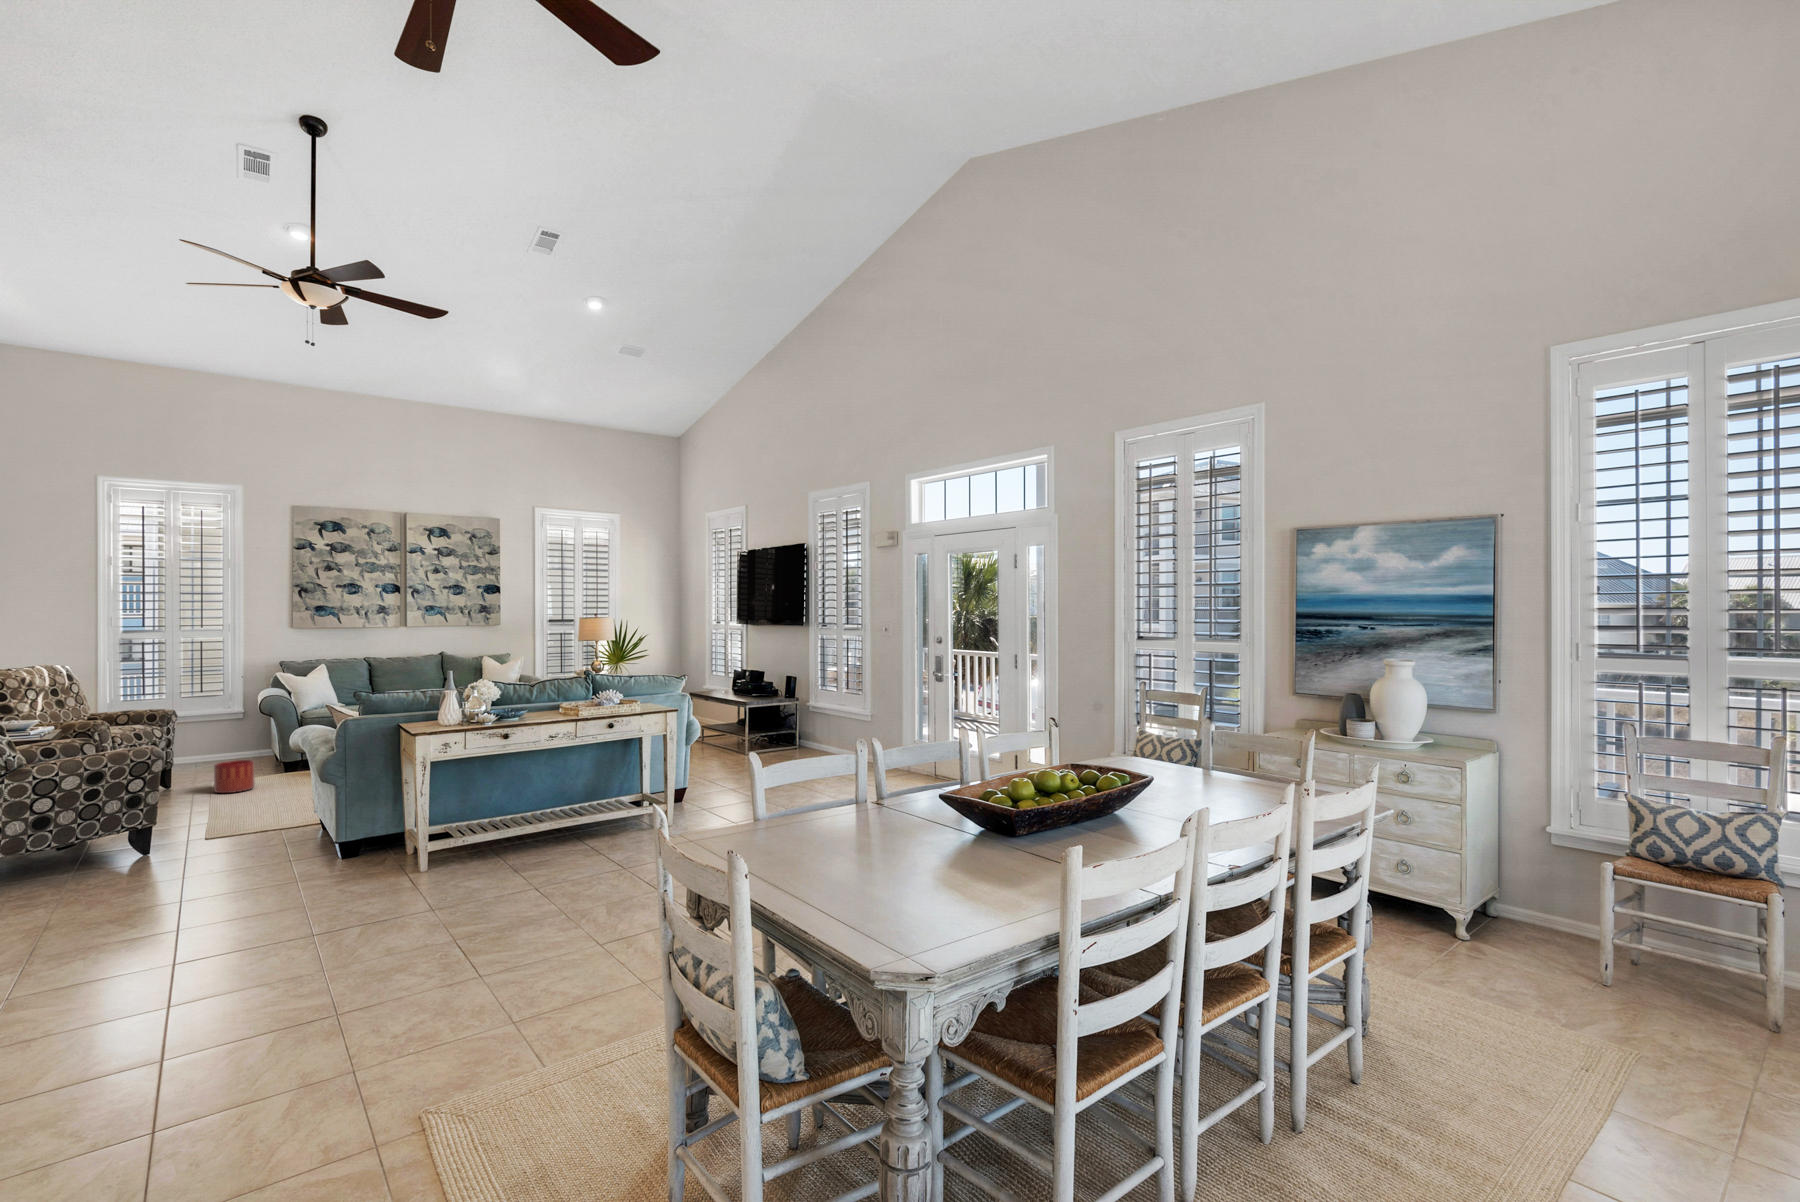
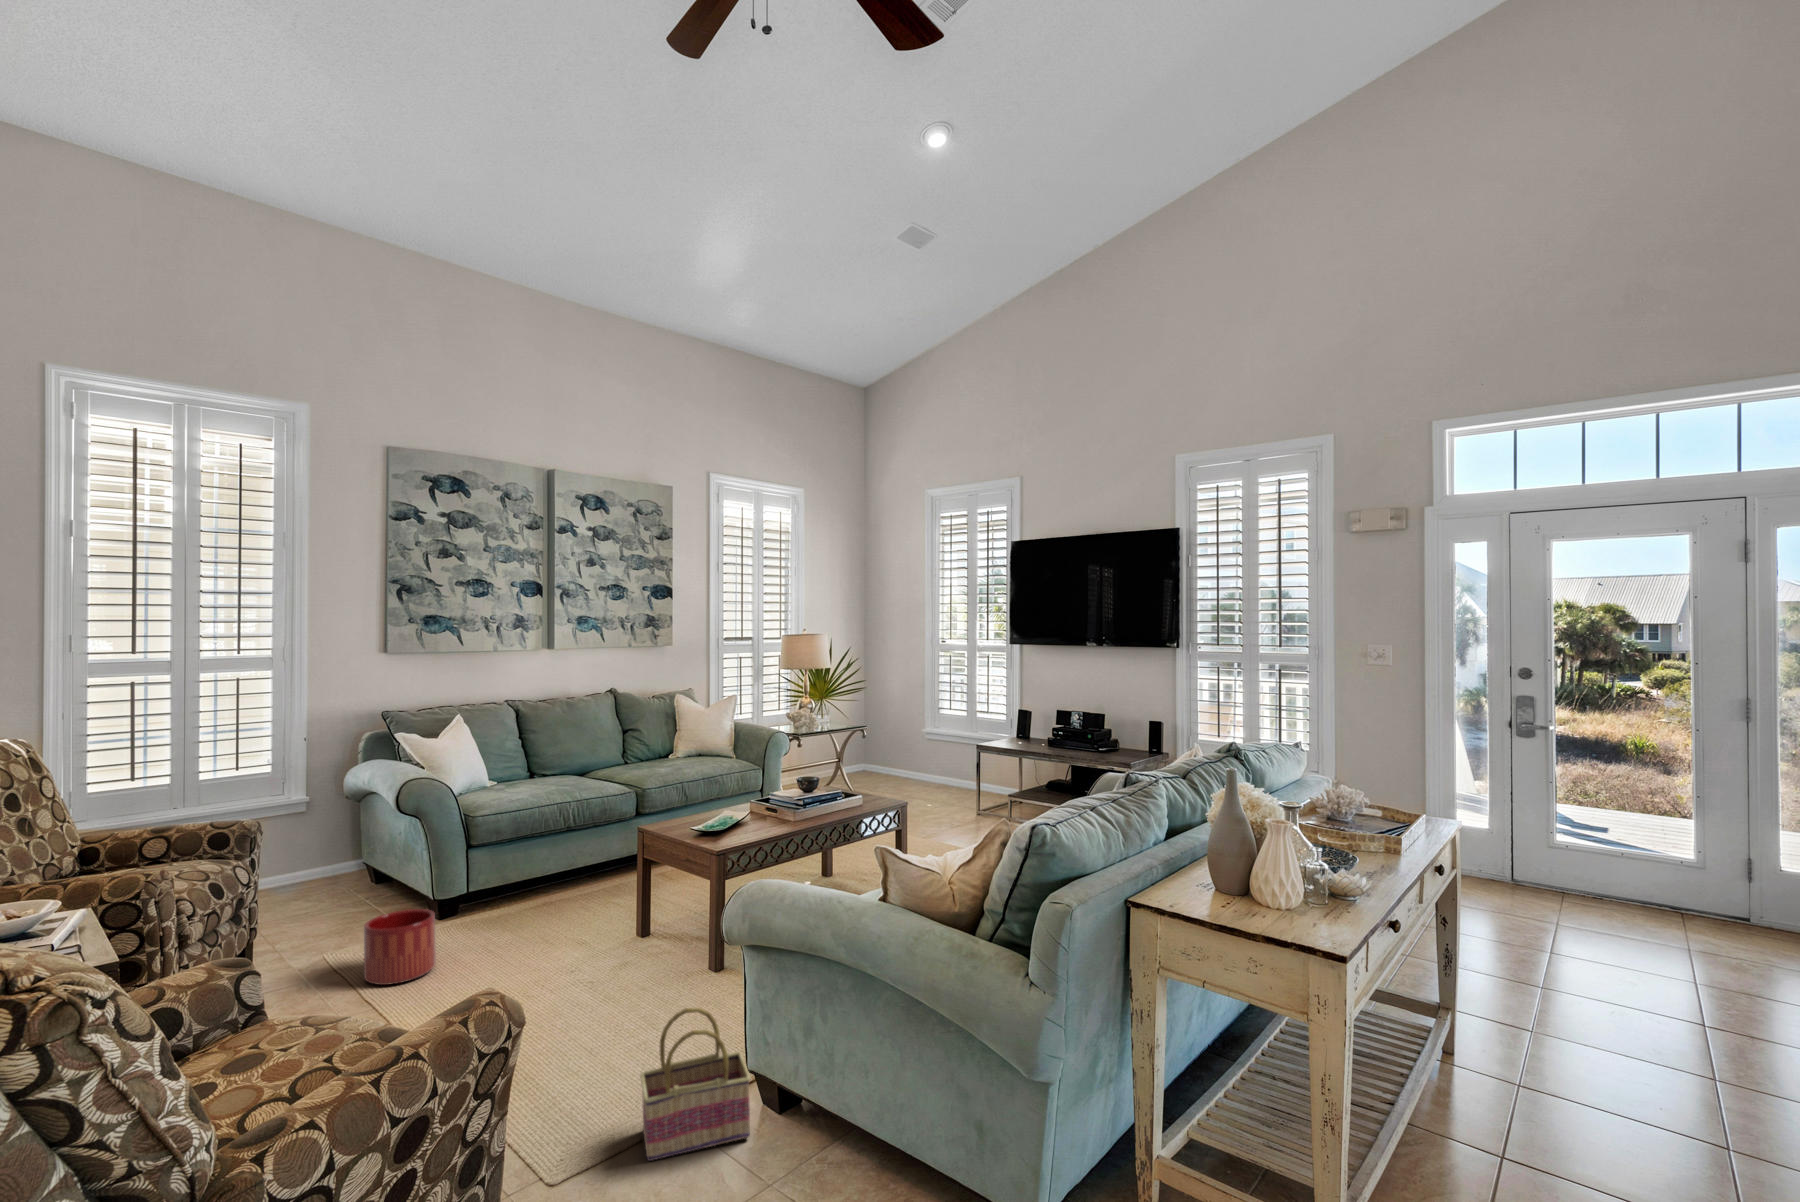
basket: none [233,785,297,843] -> present [641,1008,750,1161]

